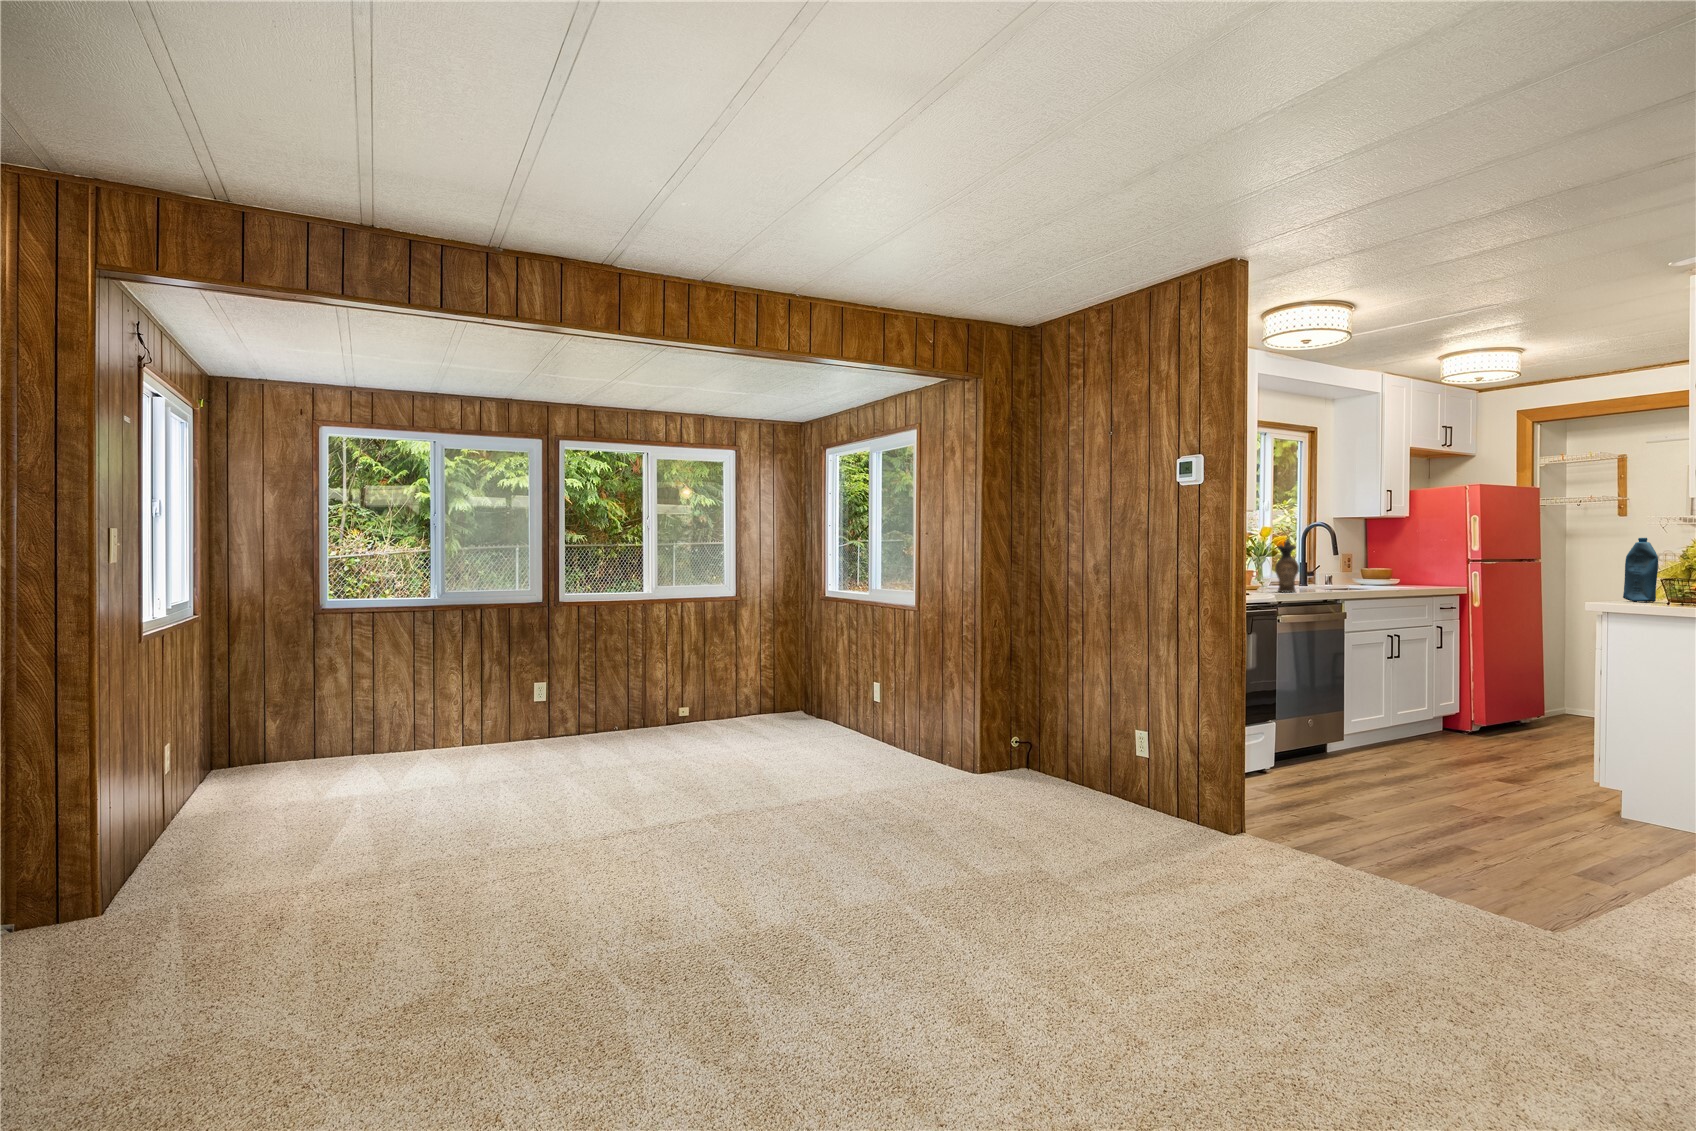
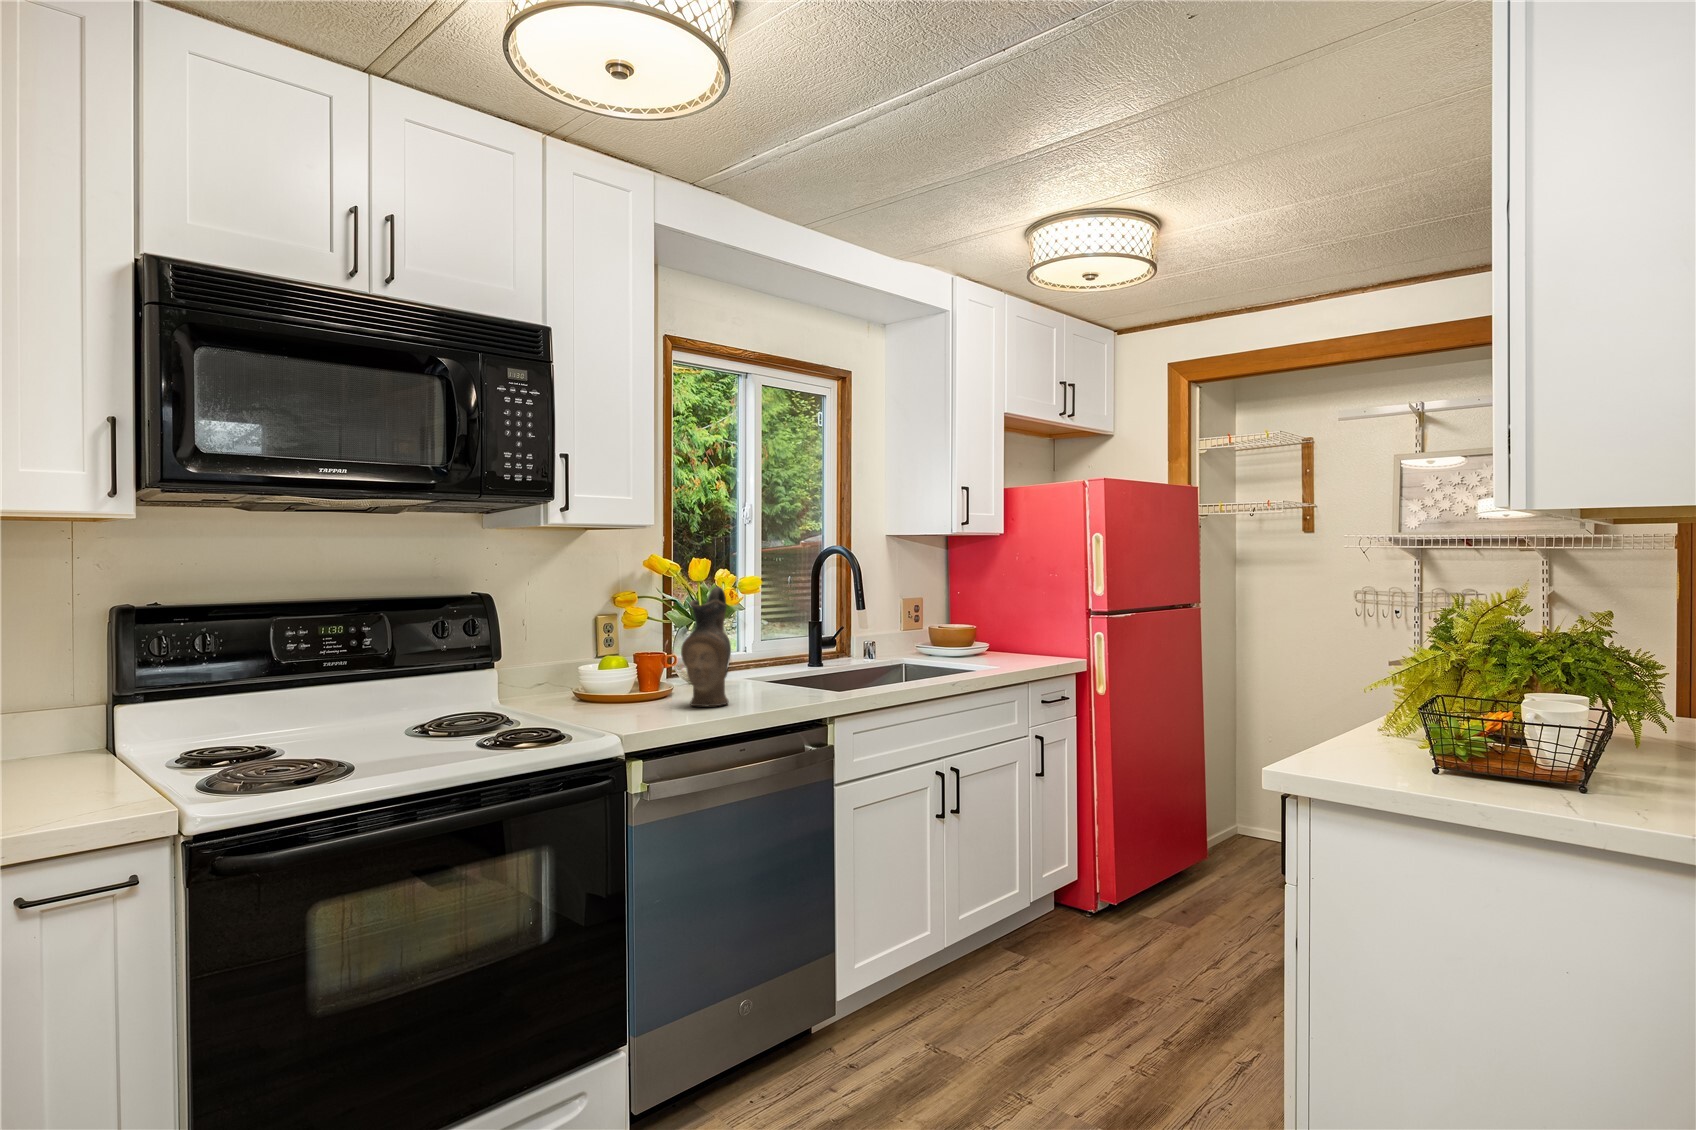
bottle: present [1623,538,1658,602] -> none [1352,608,1436,781]

